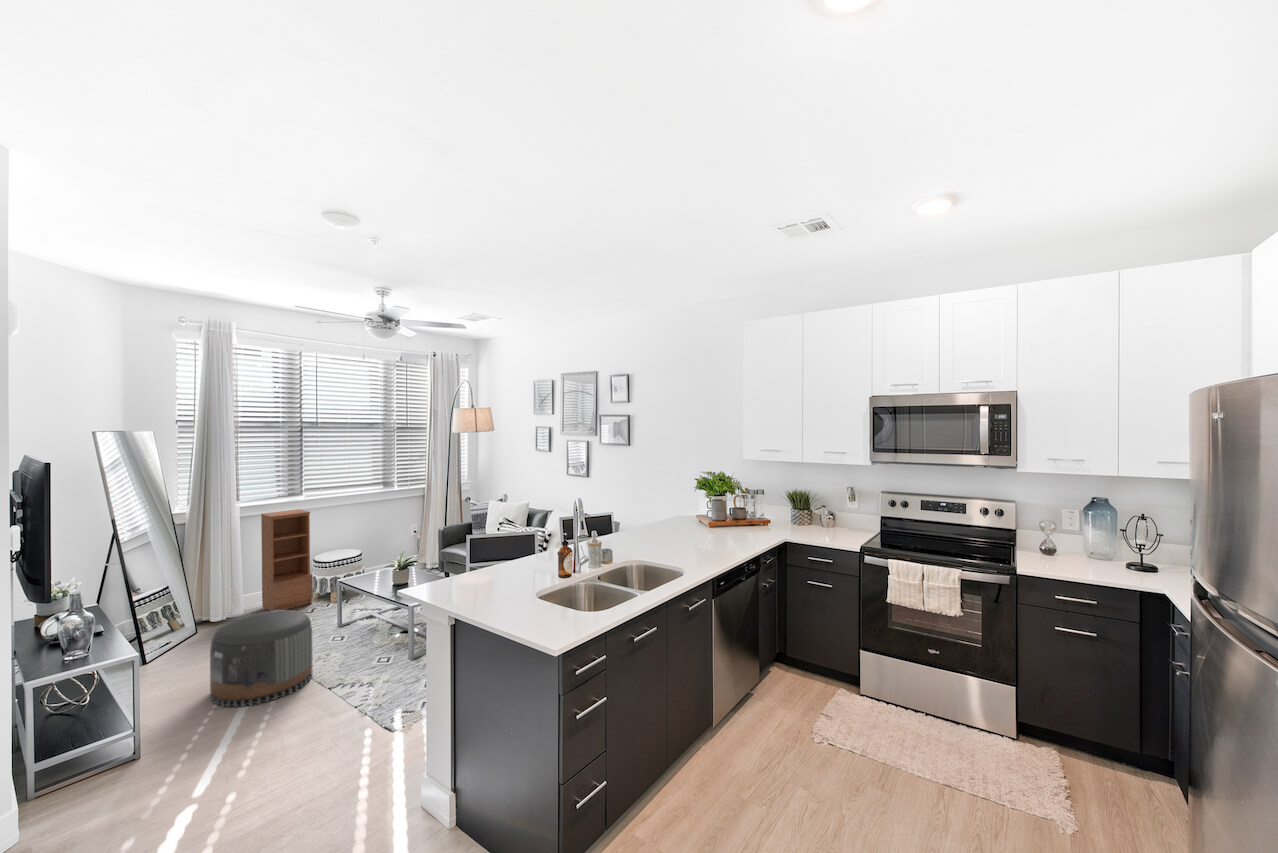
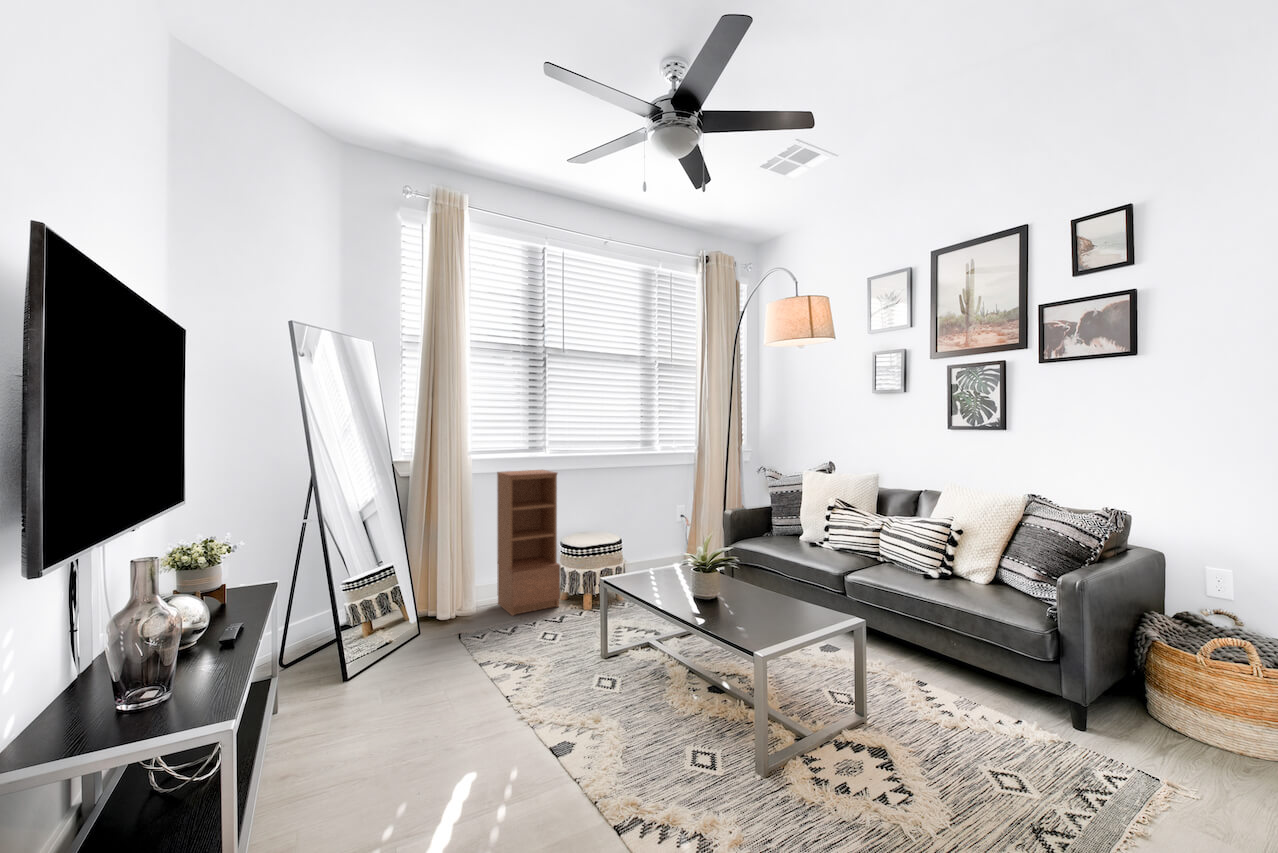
pouf: present [210,610,312,707] -> none [421,626,583,821]

